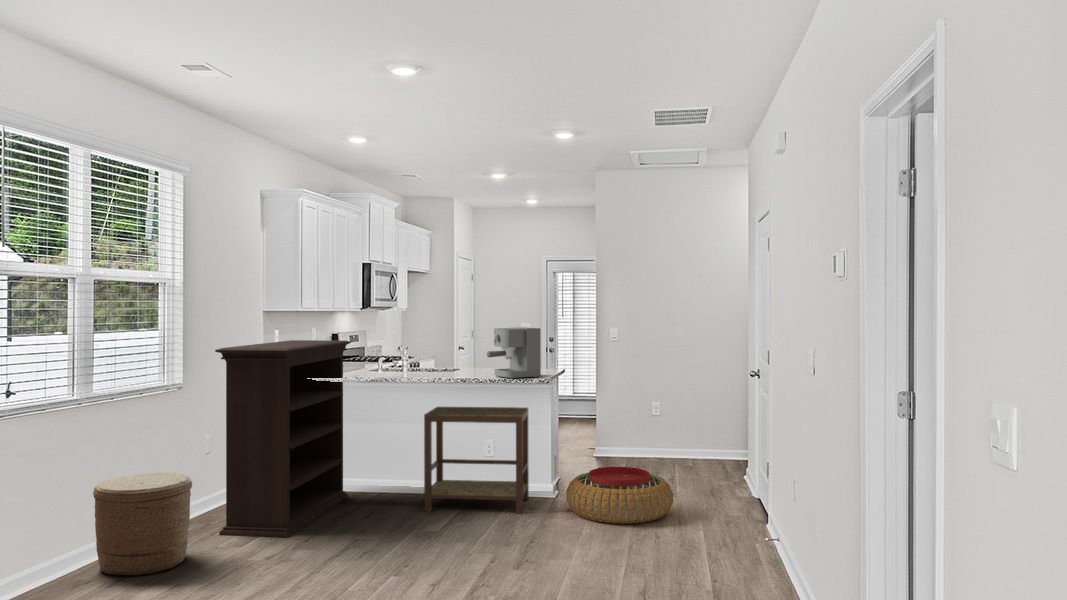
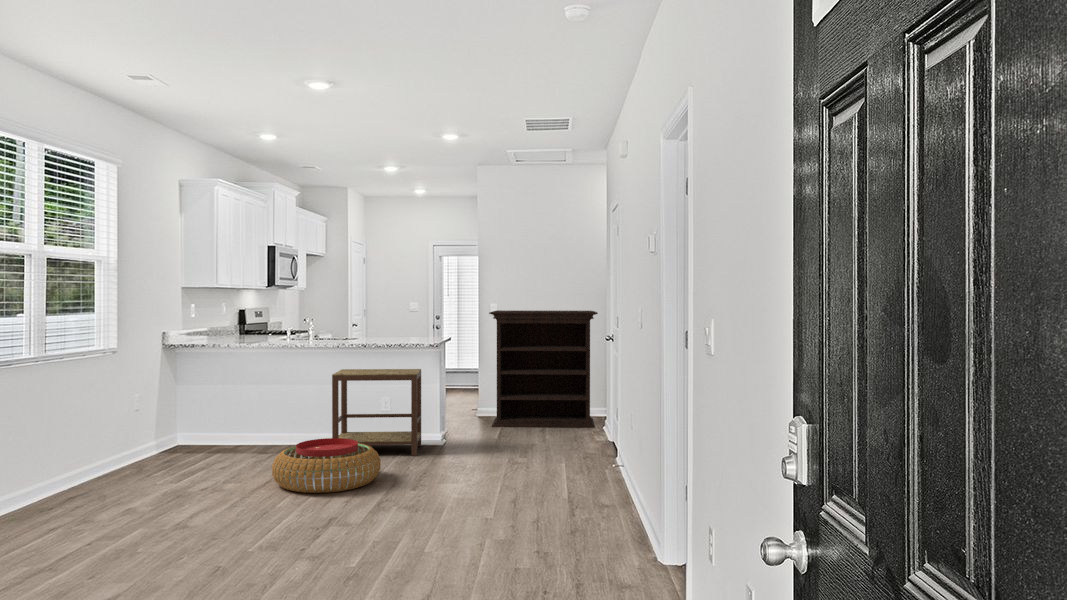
coffee maker: present [487,327,541,379] -> none [386,302,432,344]
bookshelf: present [215,340,351,538] -> present [489,310,598,428]
pouf: present [566,467,673,524] -> present [272,438,381,493]
woven basket: present [93,473,192,576] -> none [46,423,134,507]

